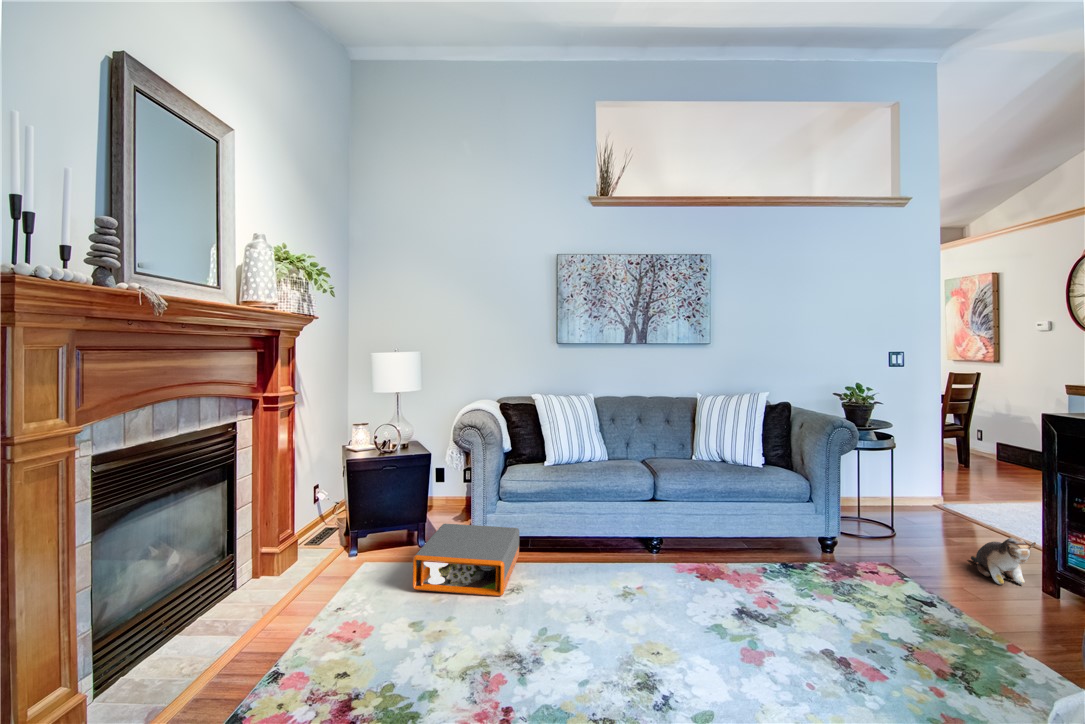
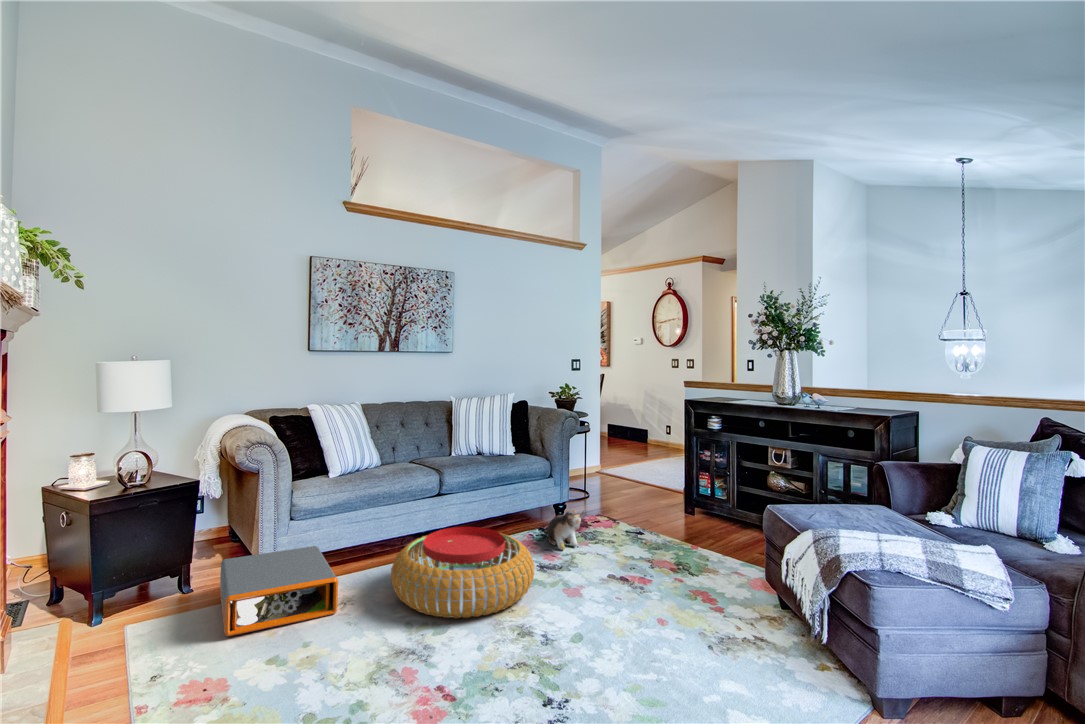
plush toy: present [971,537,1036,584] -> present [543,510,584,550]
pouf: none [551,538,714,647] -> present [391,527,534,619]

